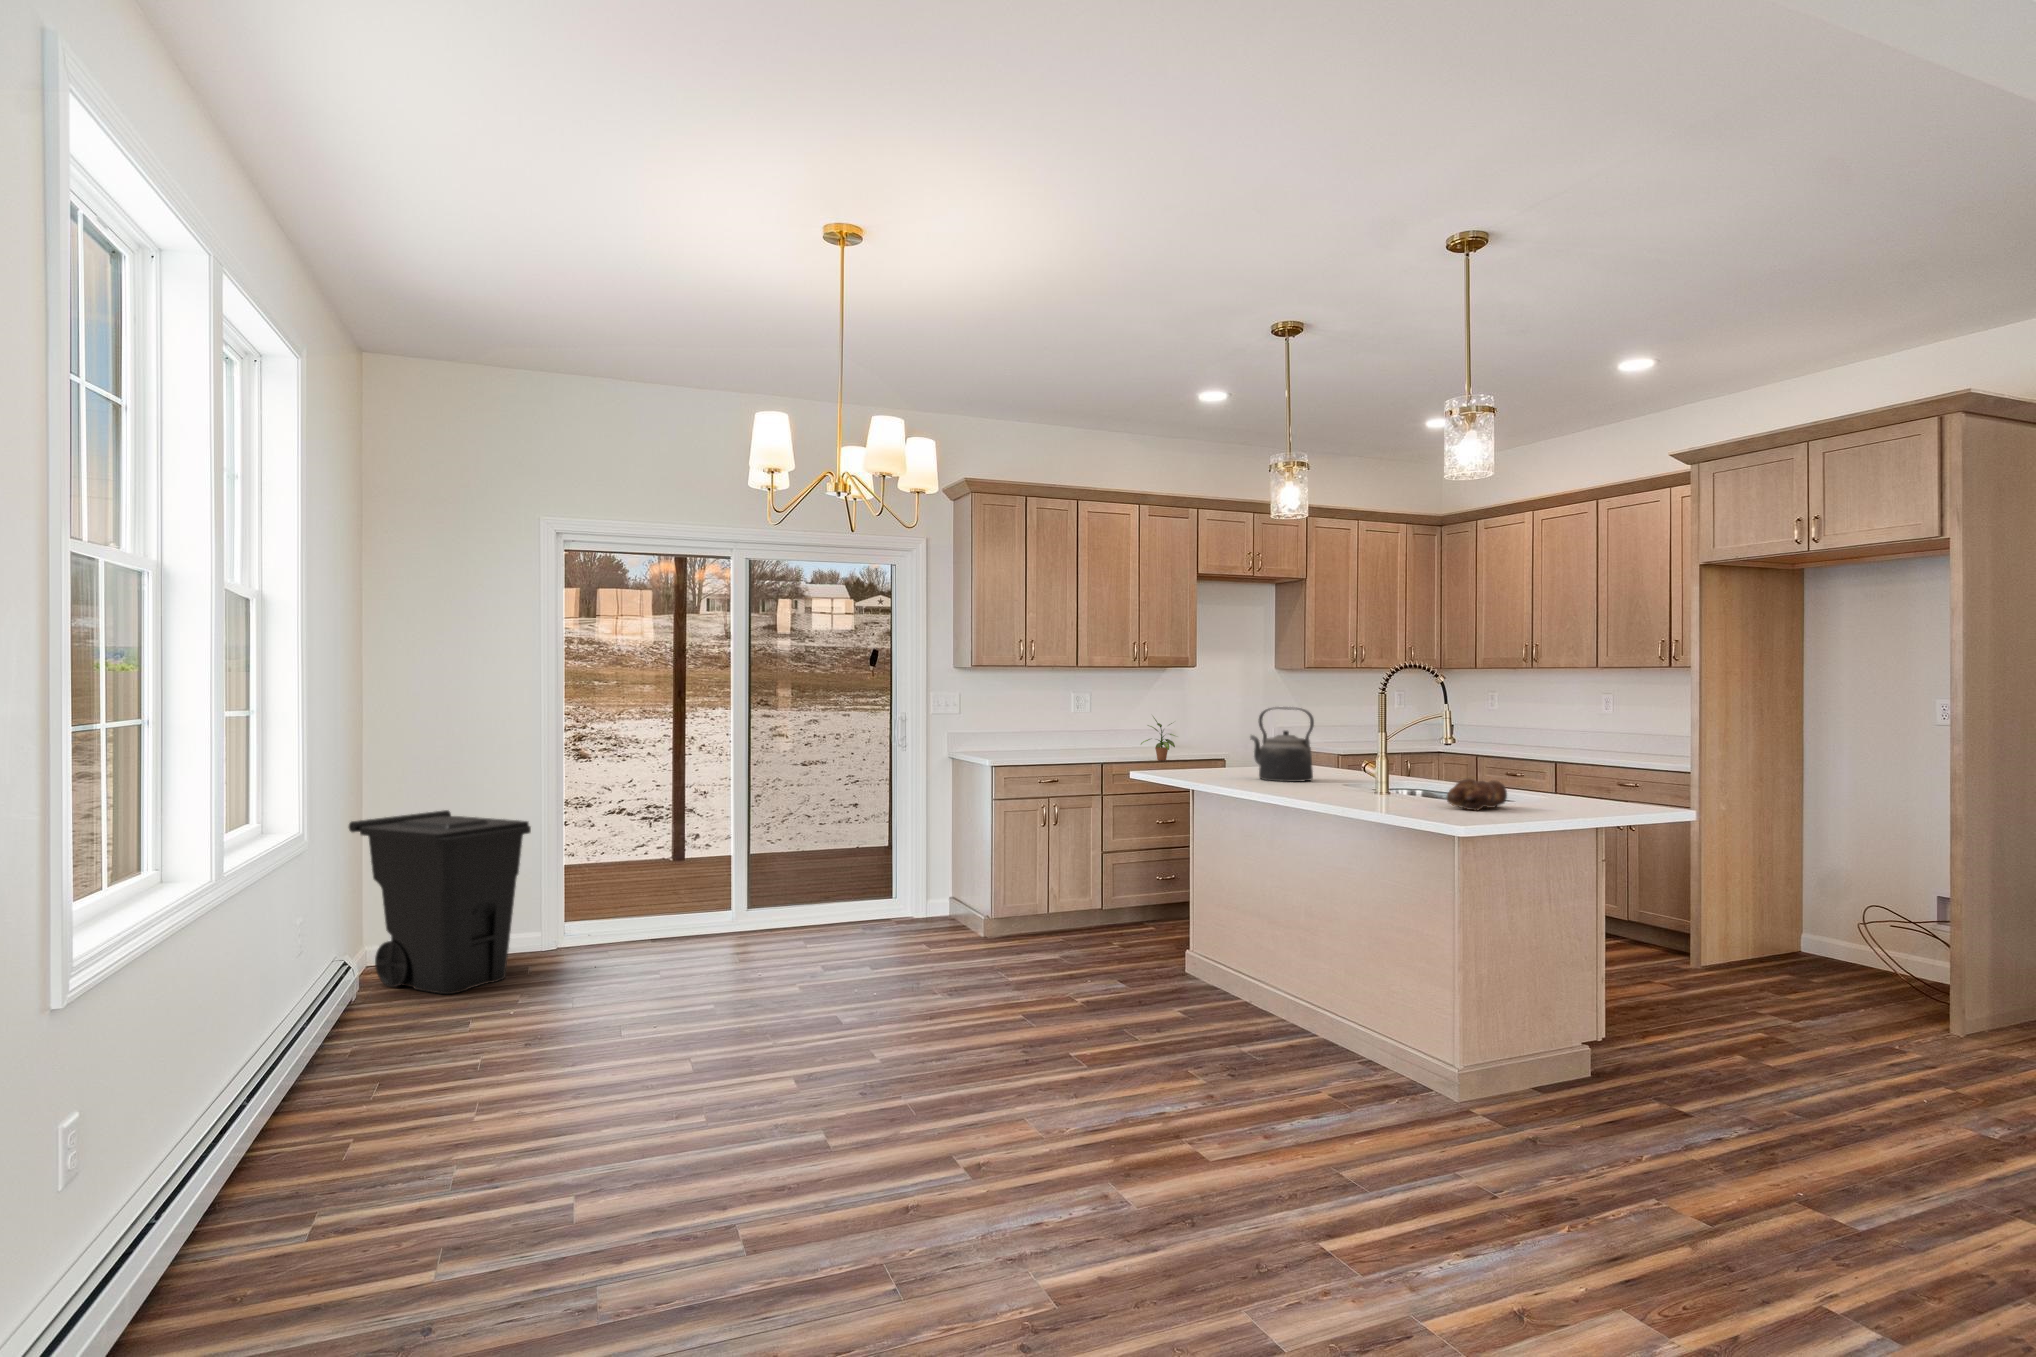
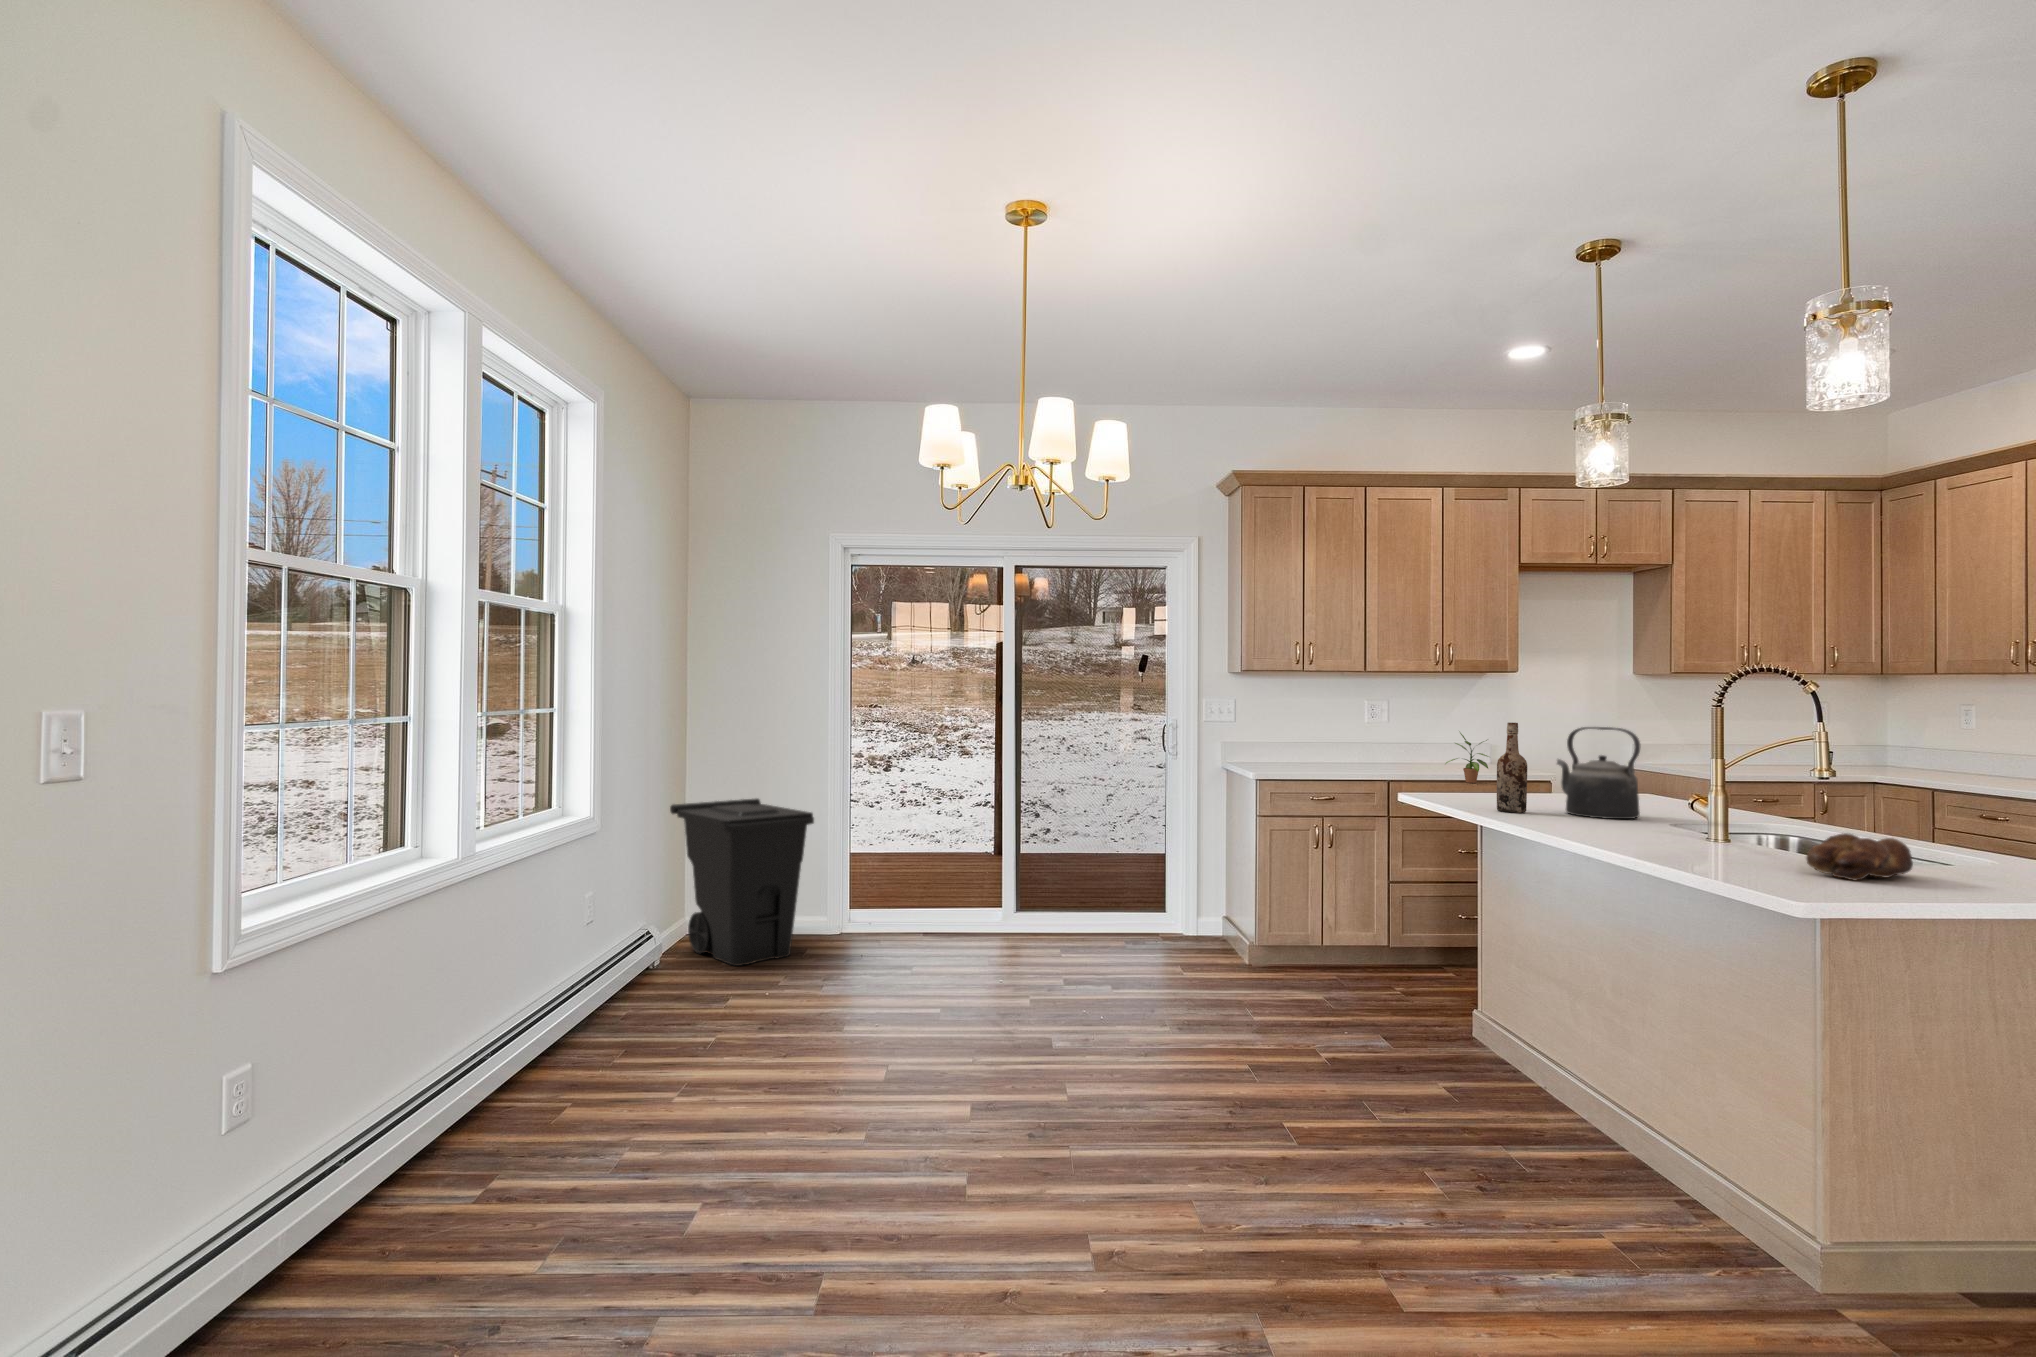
wine bottle: none [1209,705,1233,780] -> present [1497,723,1527,813]

